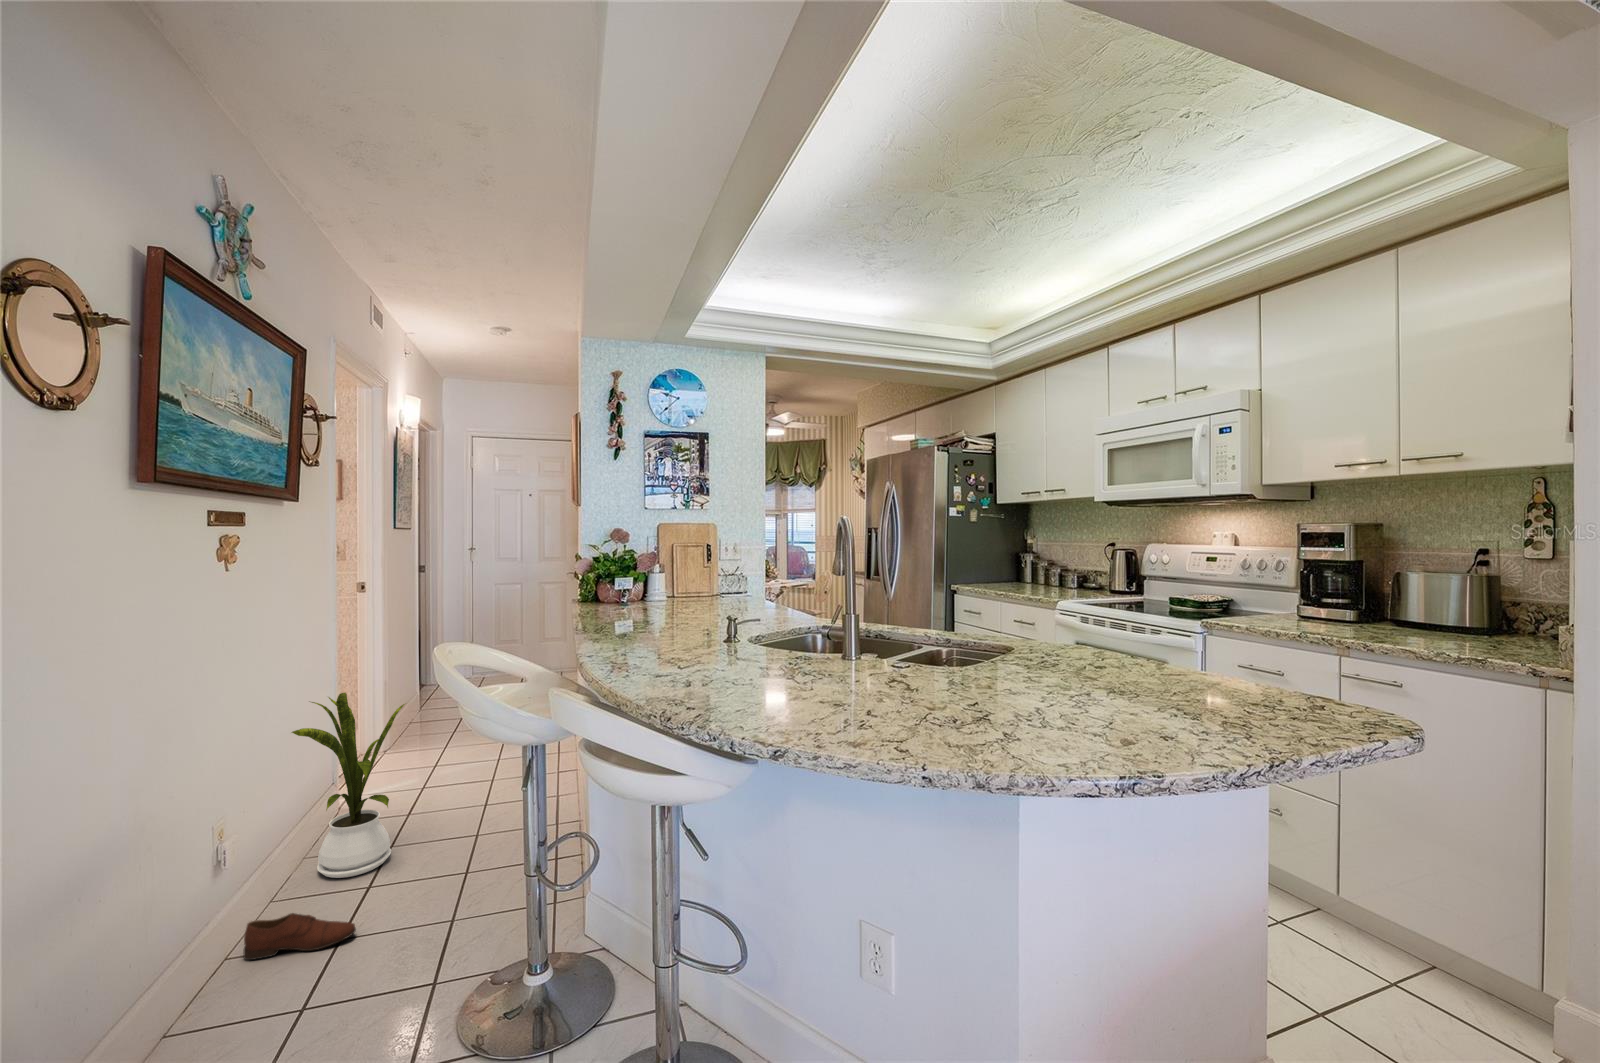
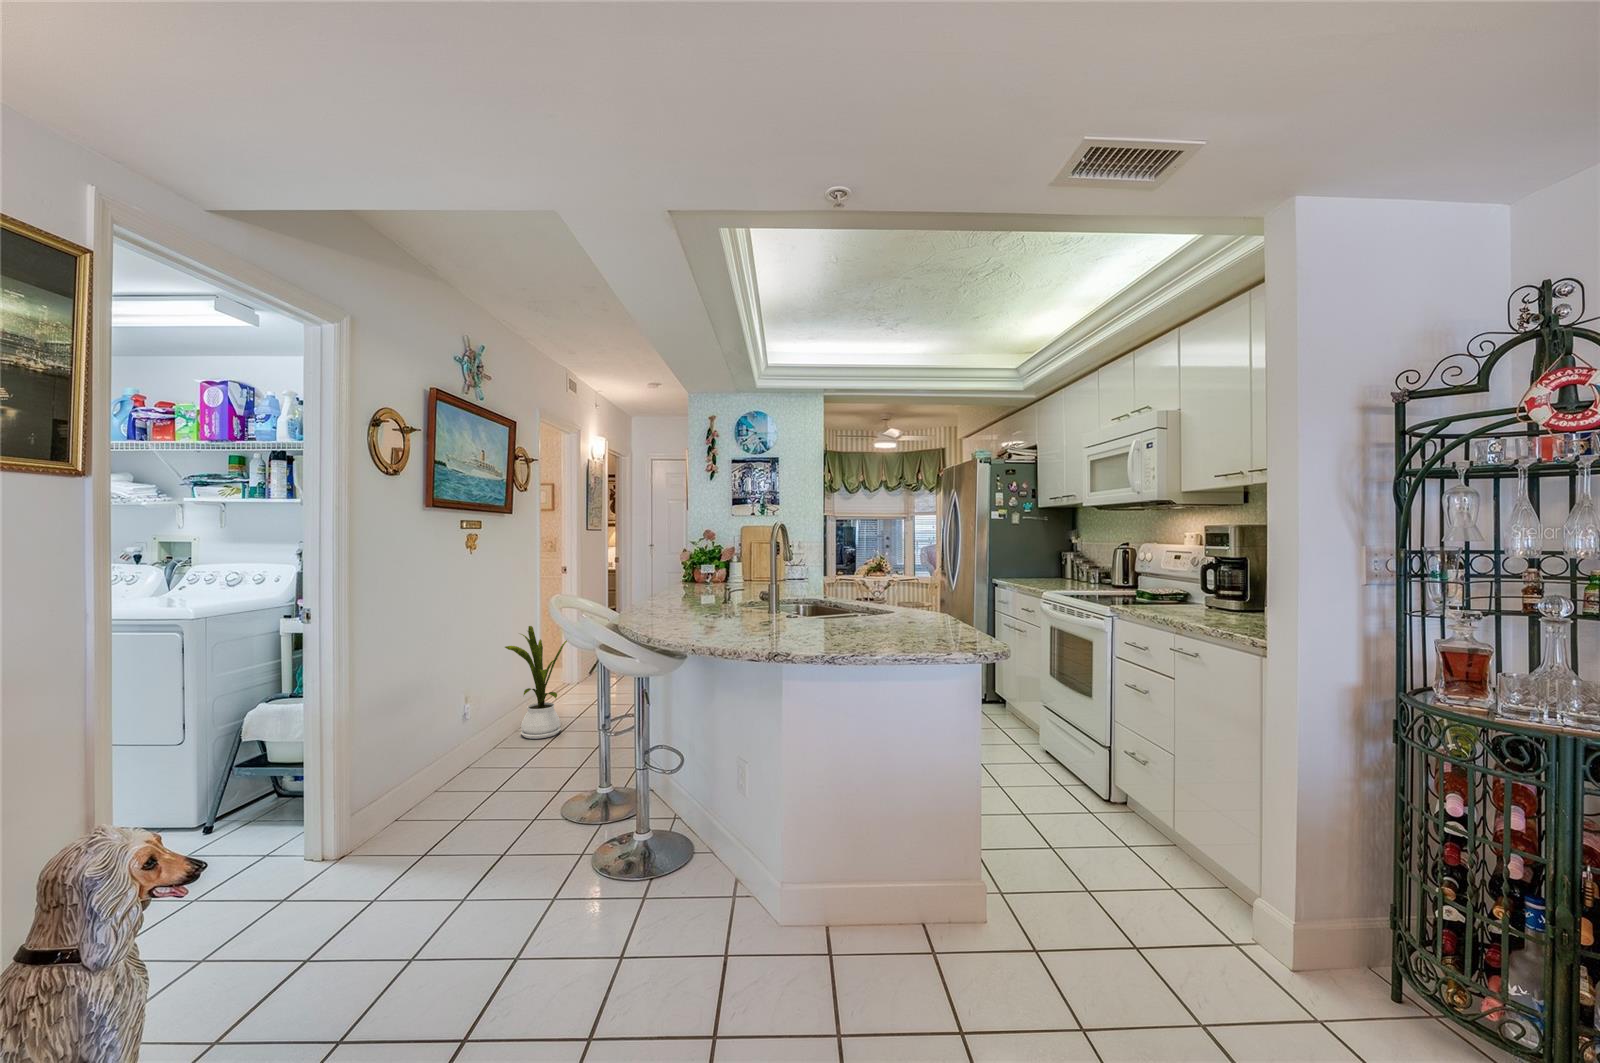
shoe: present [243,913,356,960] -> none [477,744,530,765]

